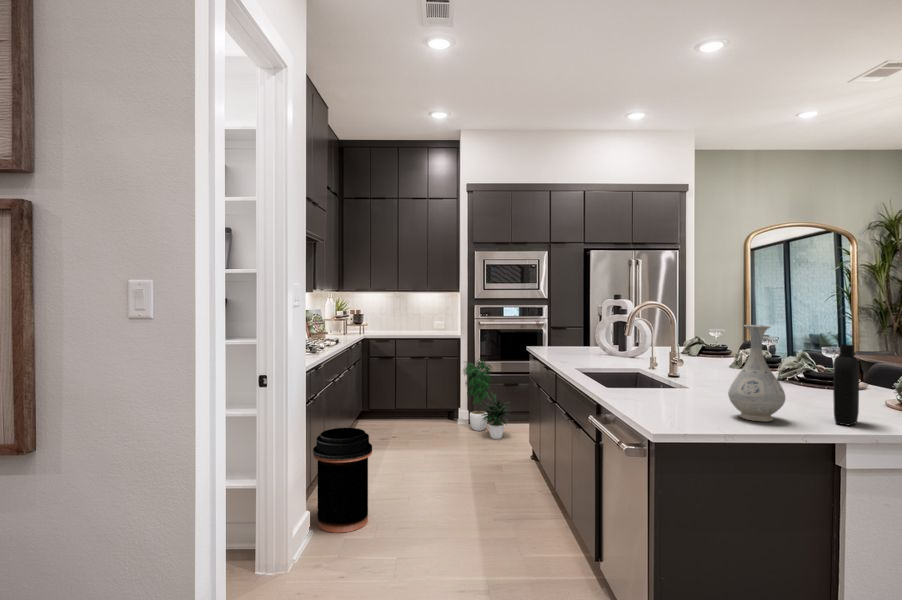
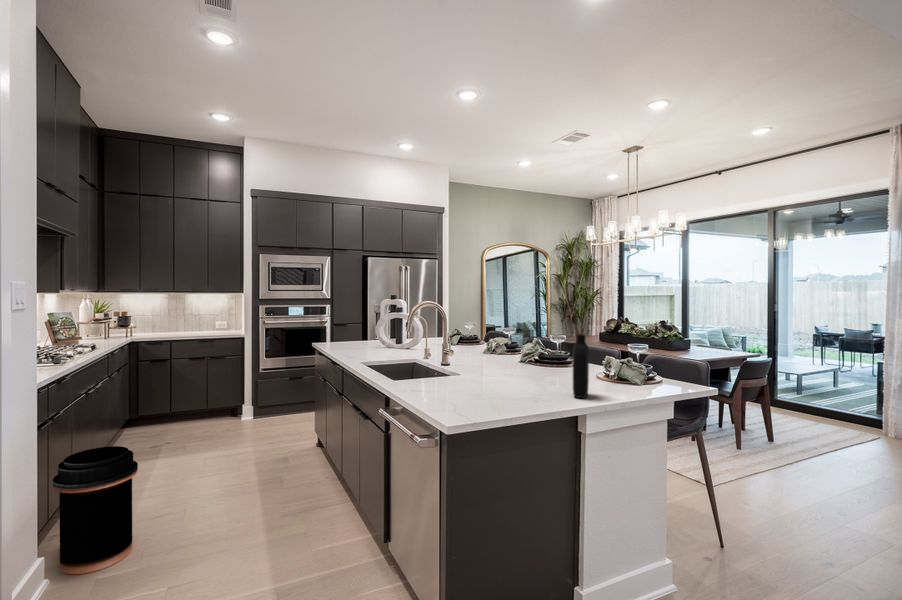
vase: present [728,325,785,422] -> none [500,321,542,402]
potted plant: present [463,360,509,439] -> none [245,353,298,432]

